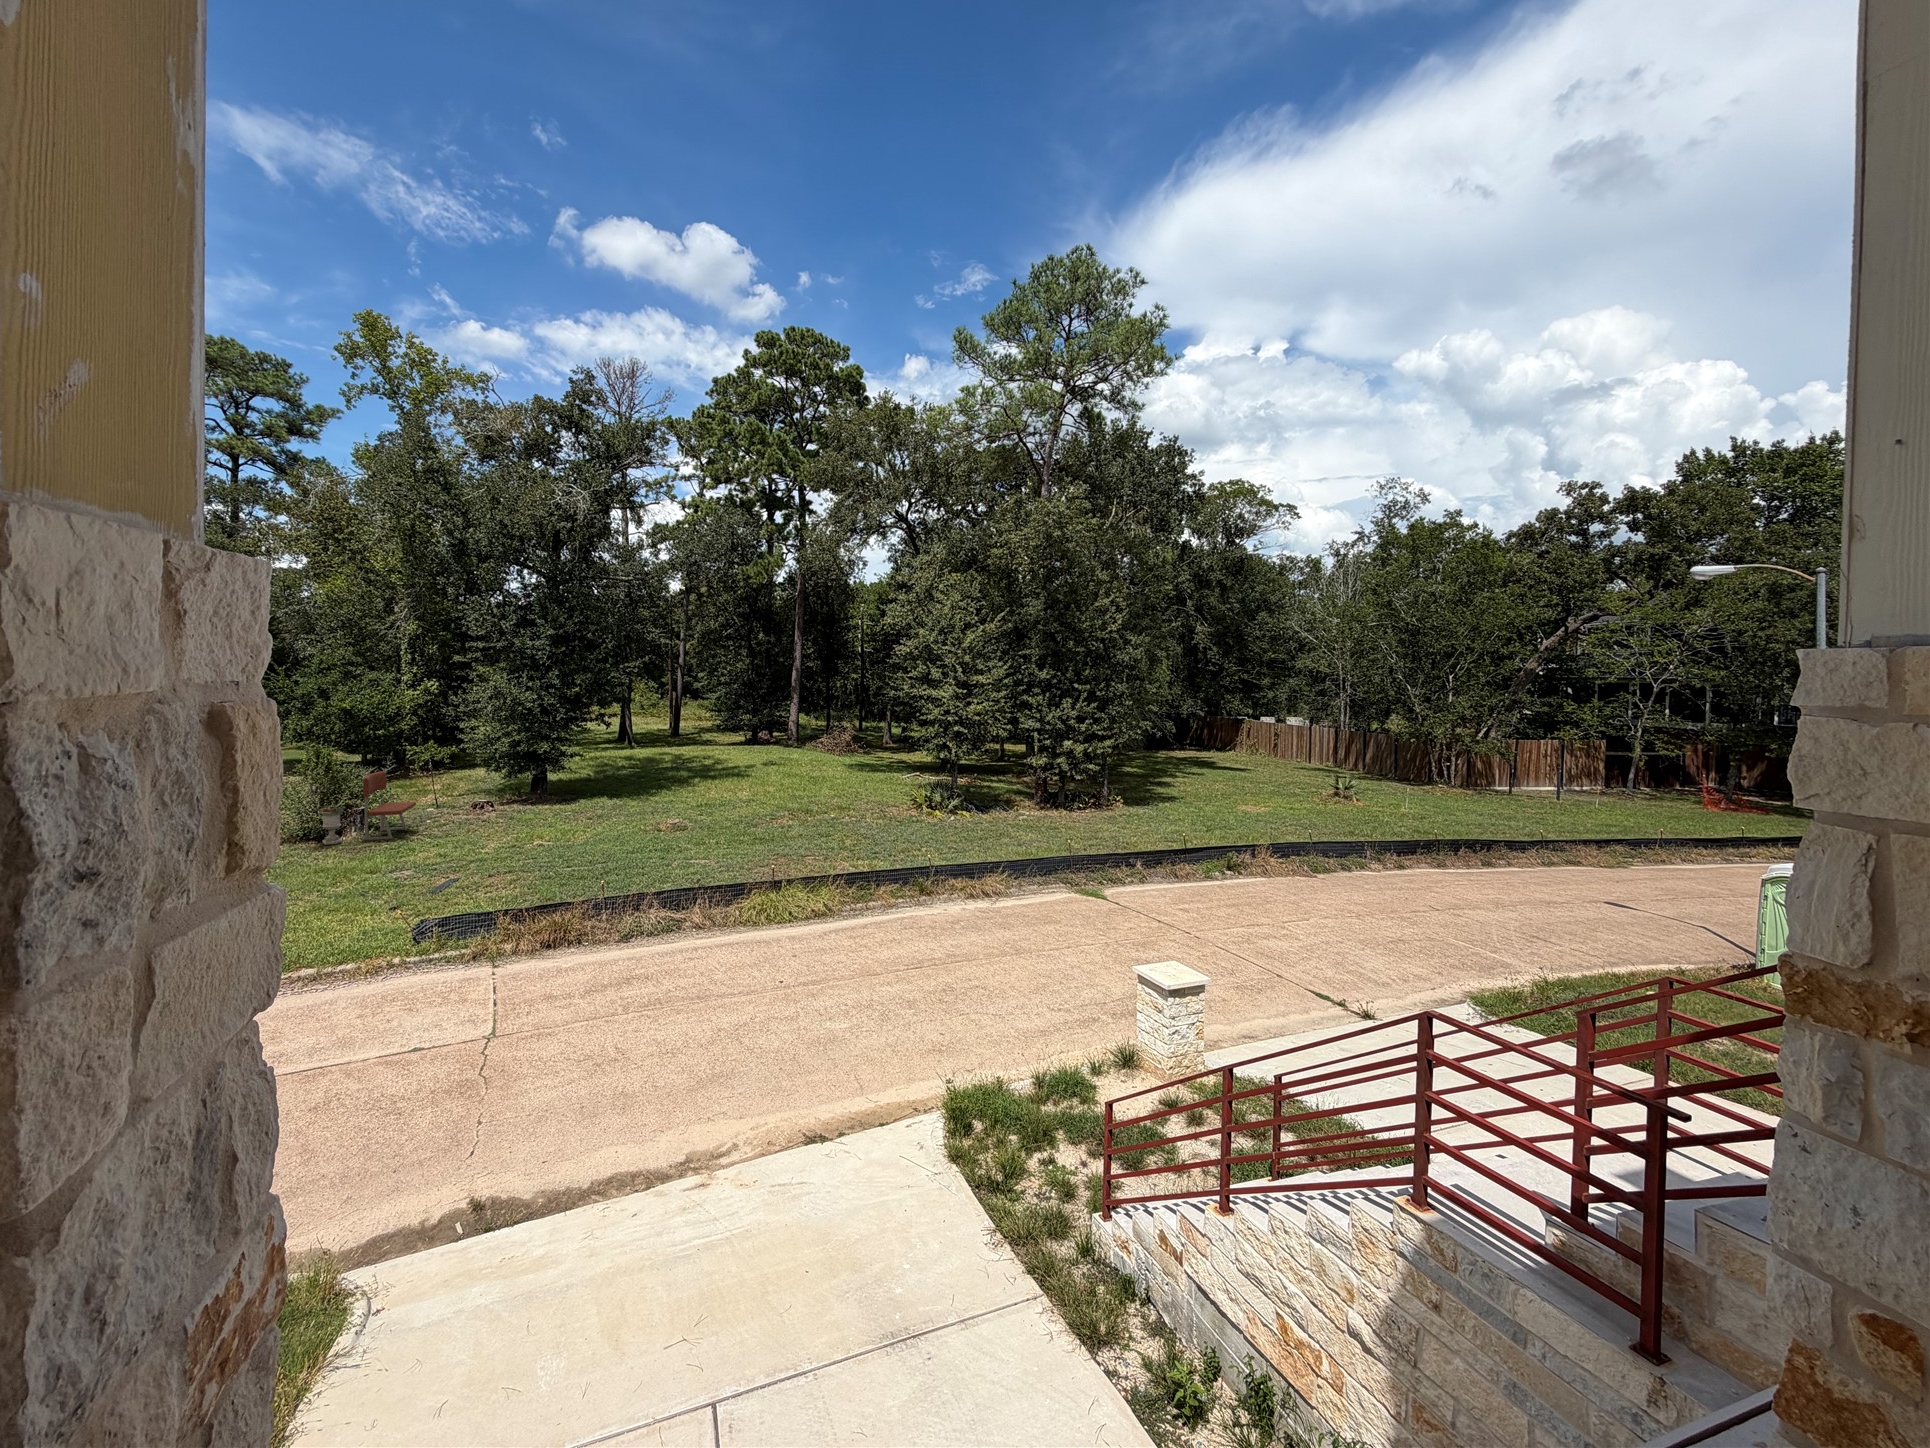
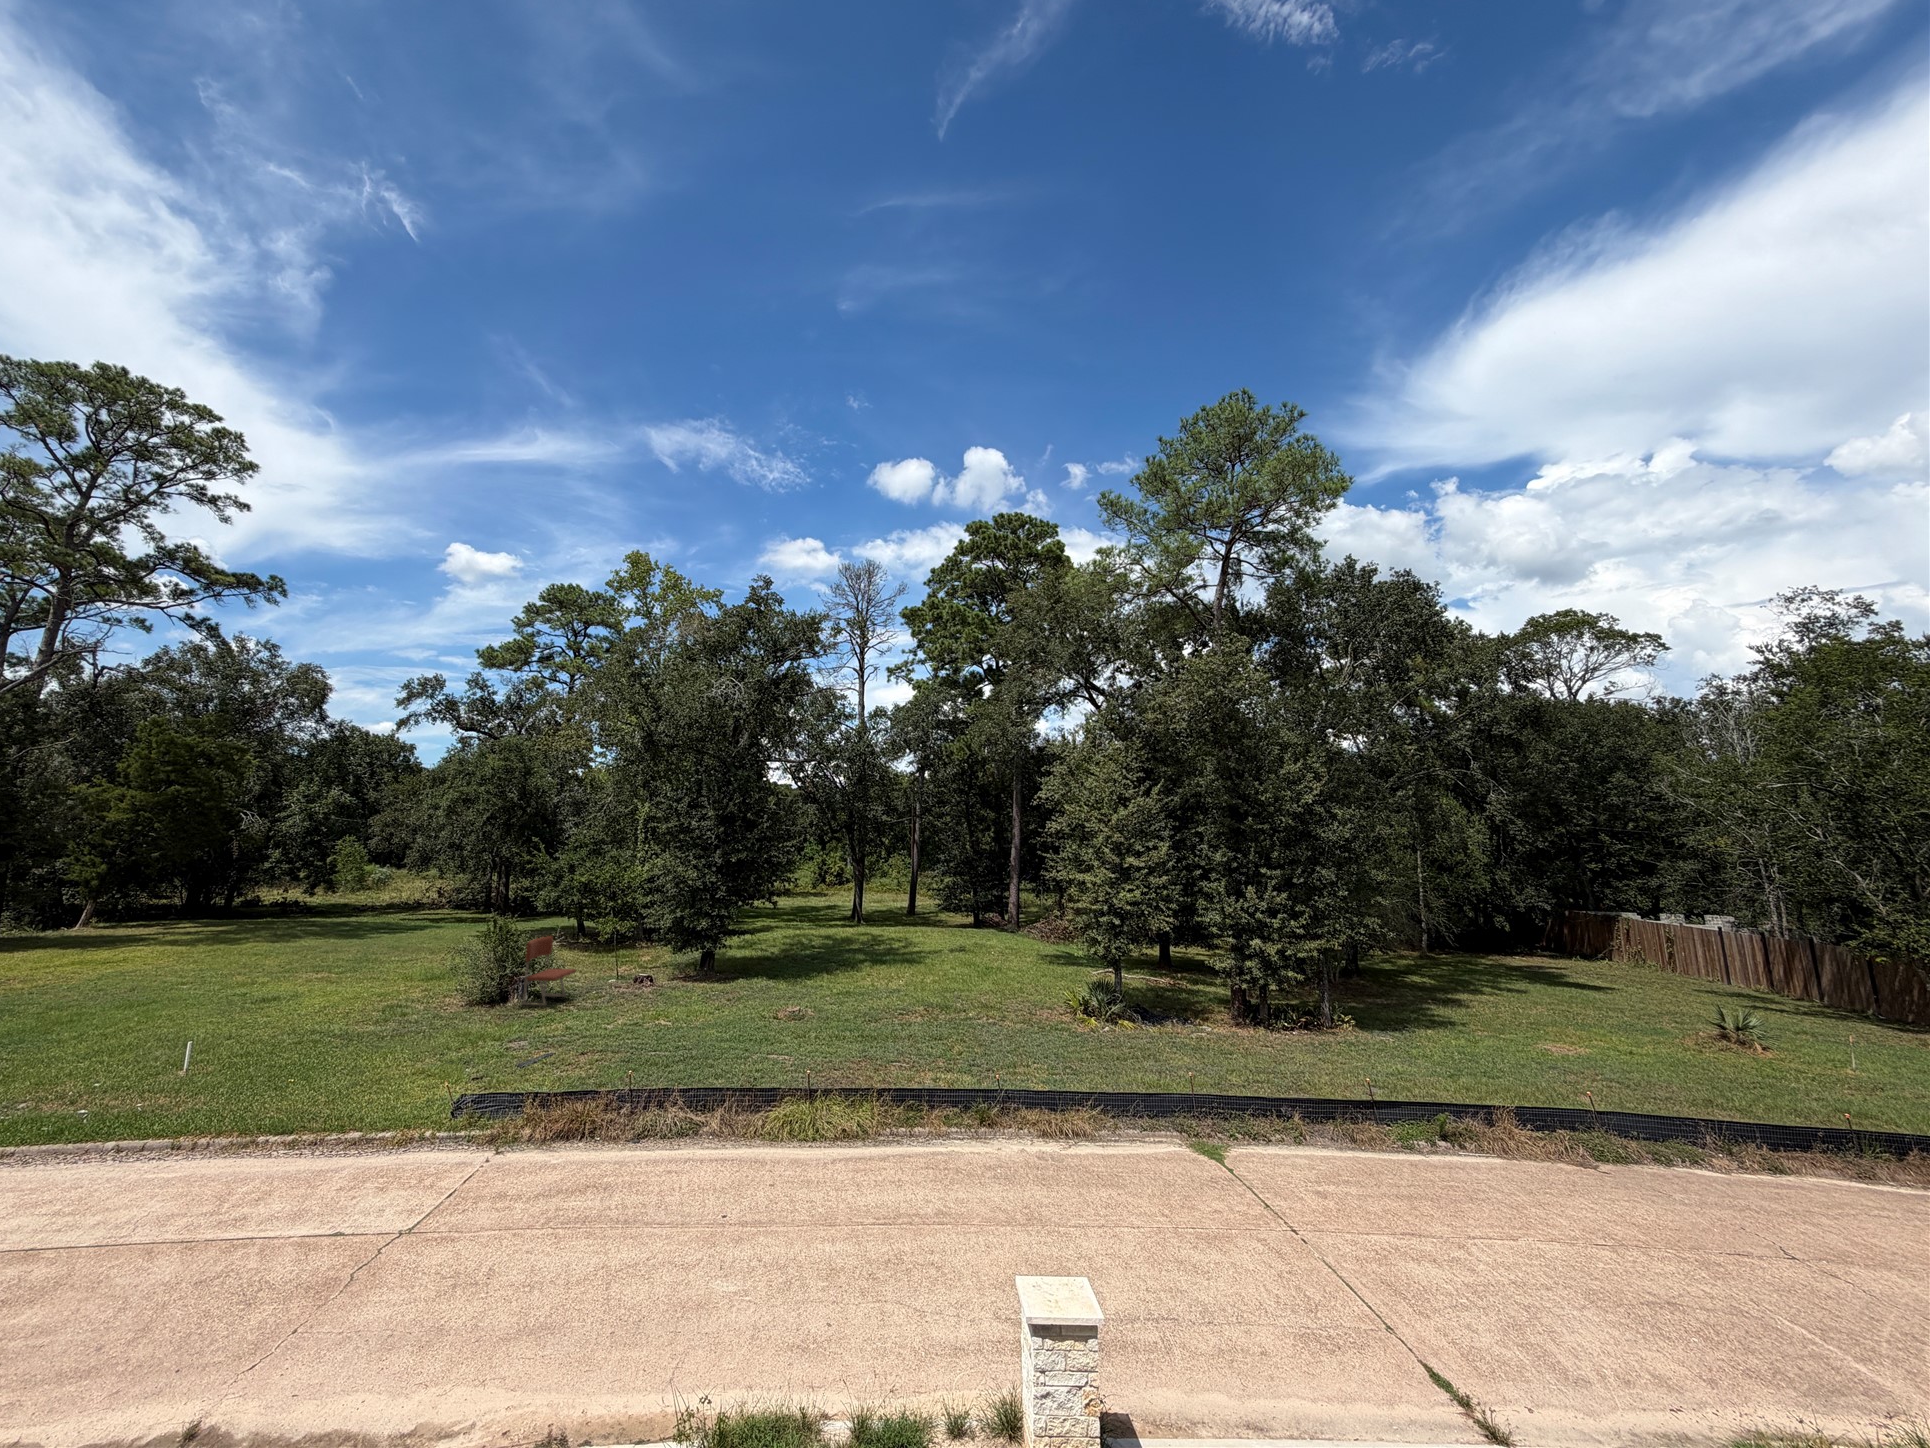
planter: present [320,807,343,845] -> none [486,969,508,1007]

